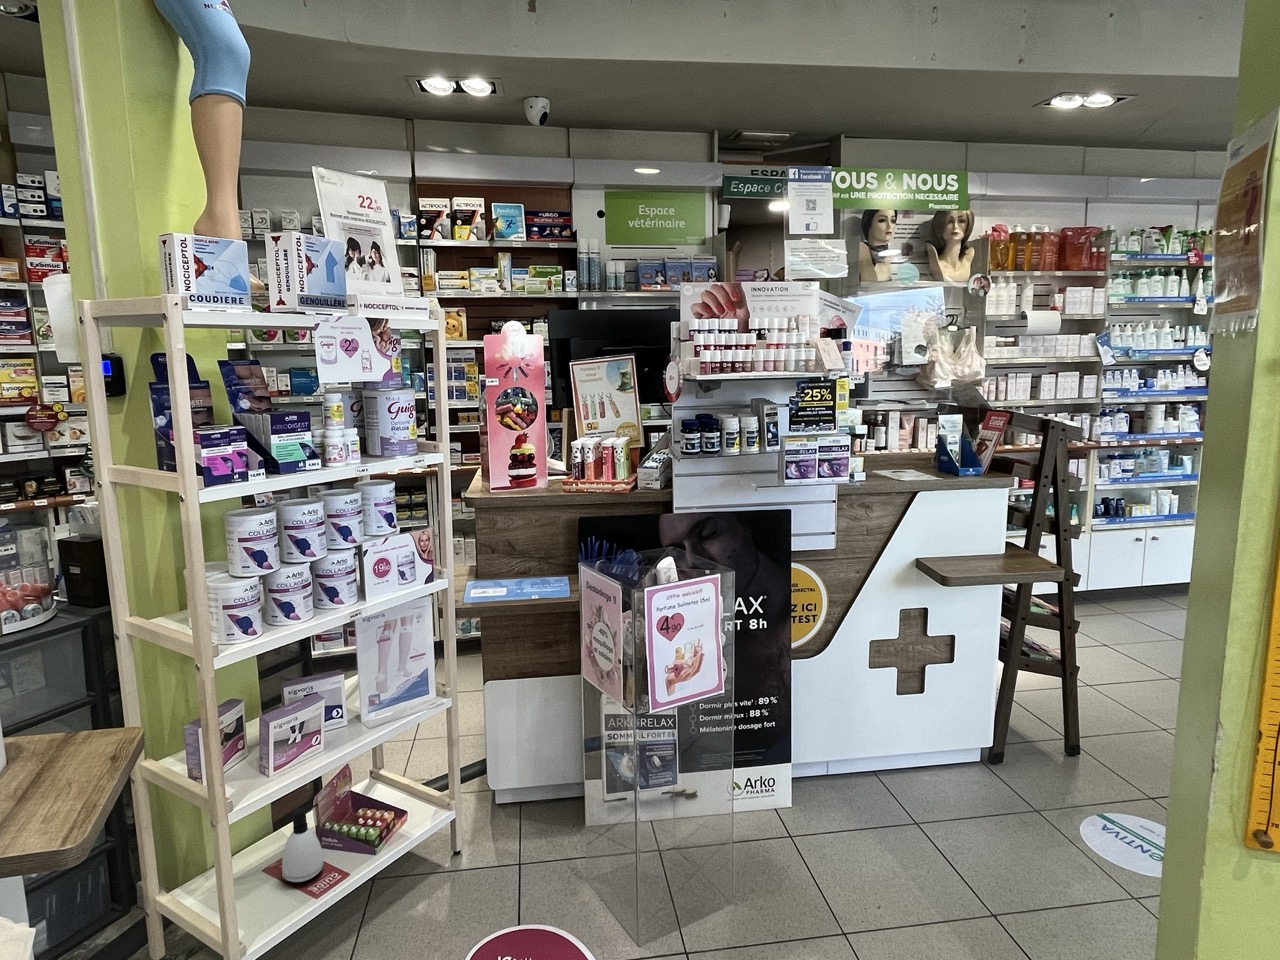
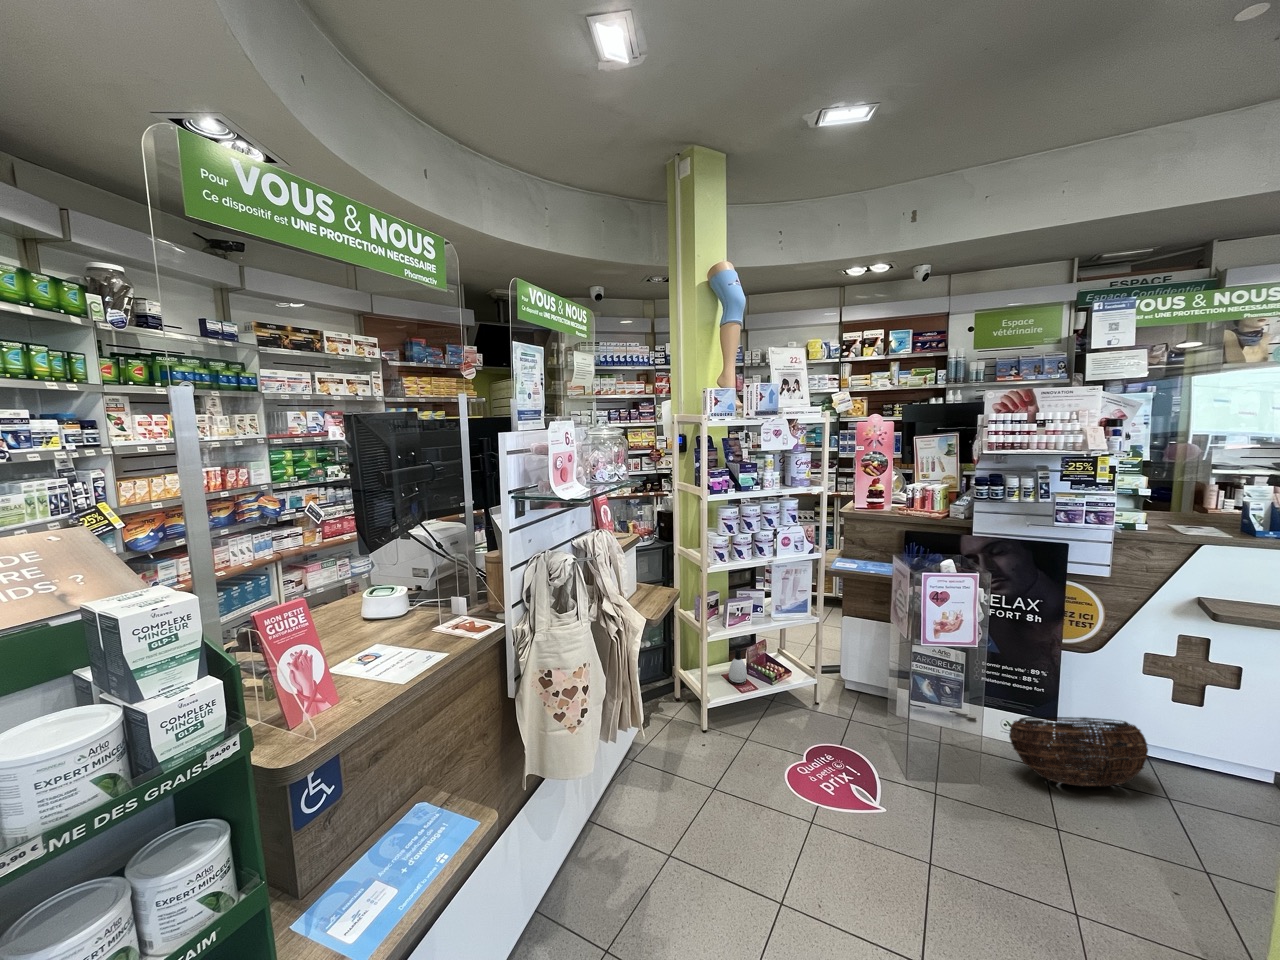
basket: none [754,738,892,857] -> present [1009,717,1148,787]

